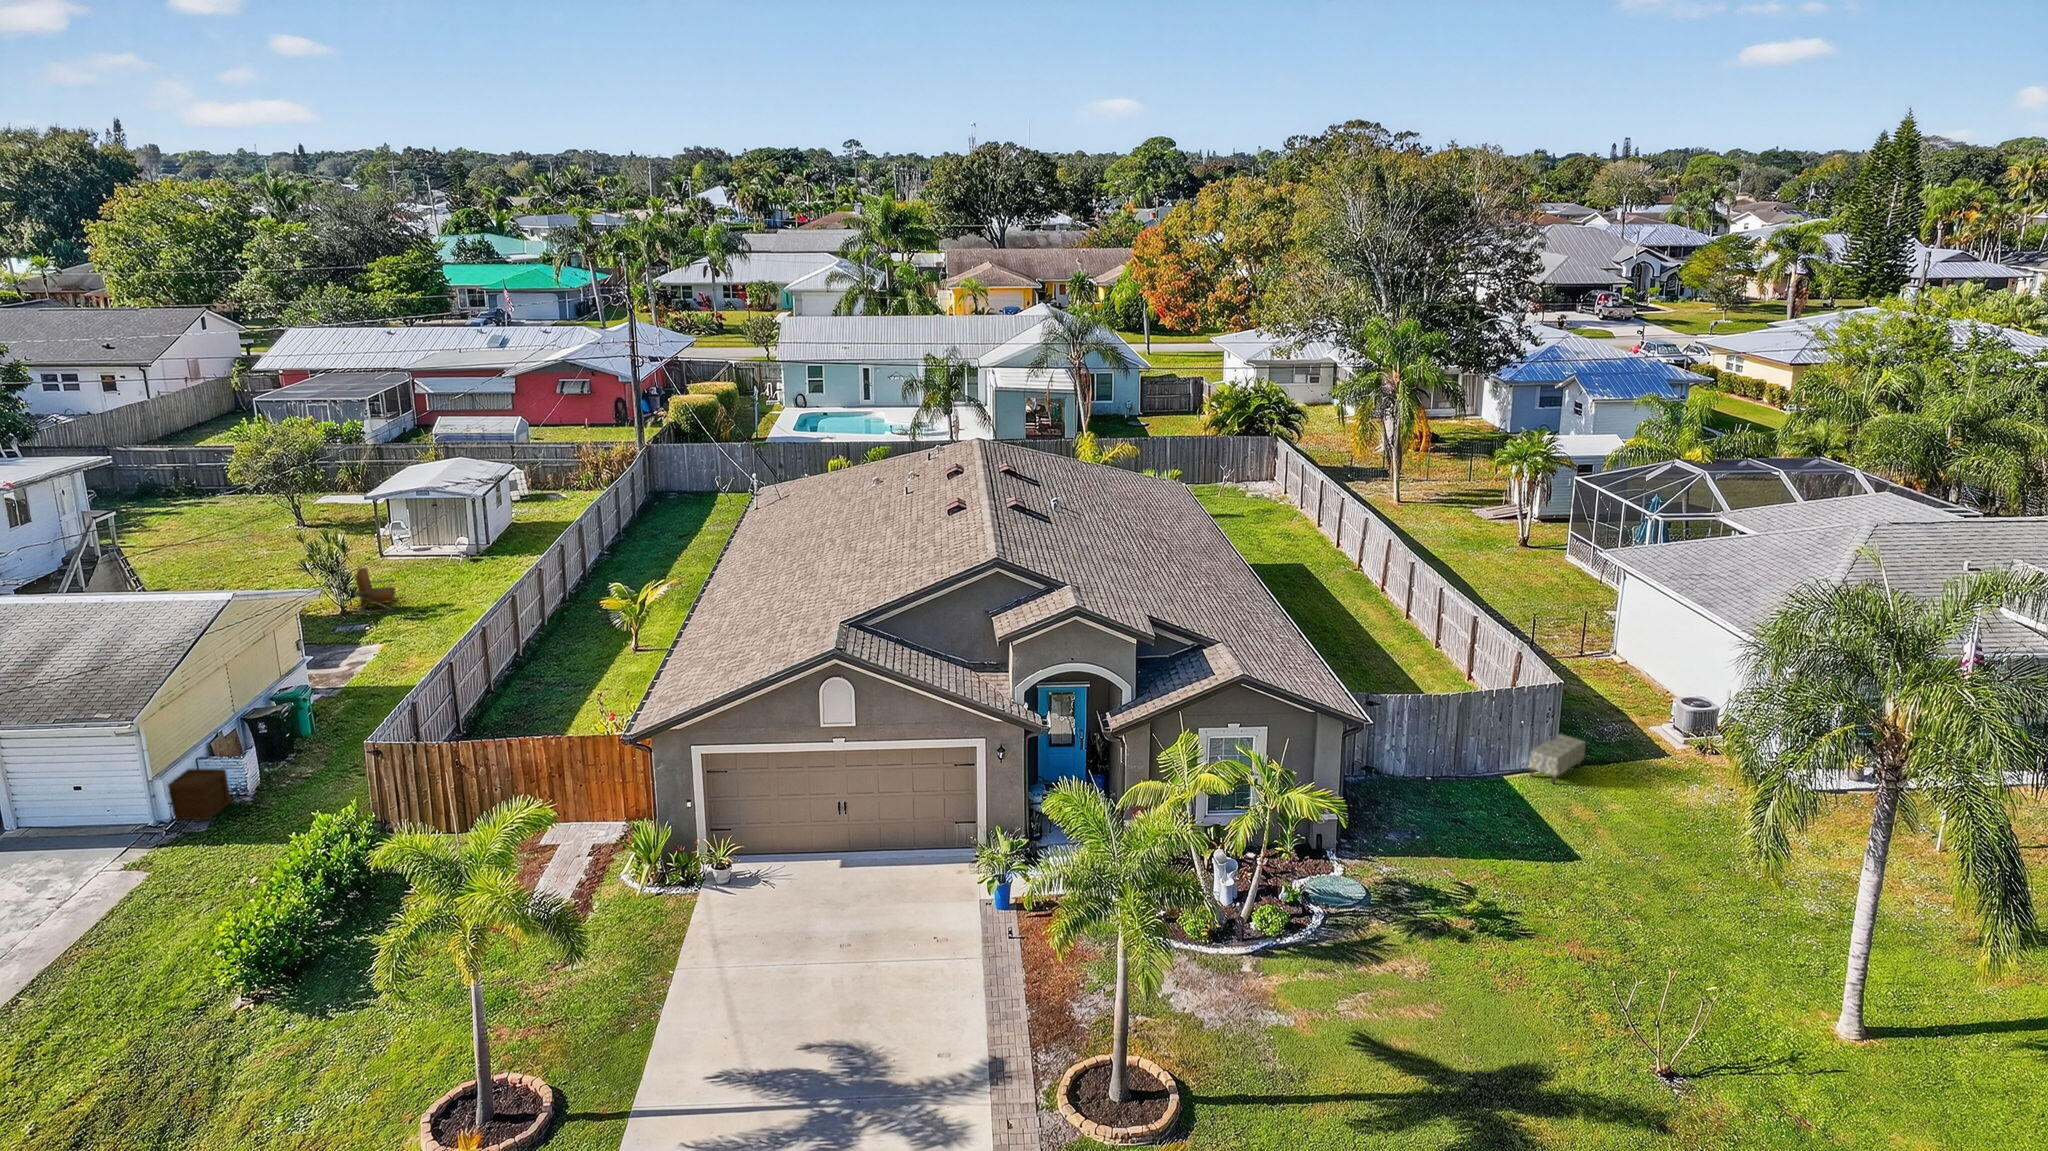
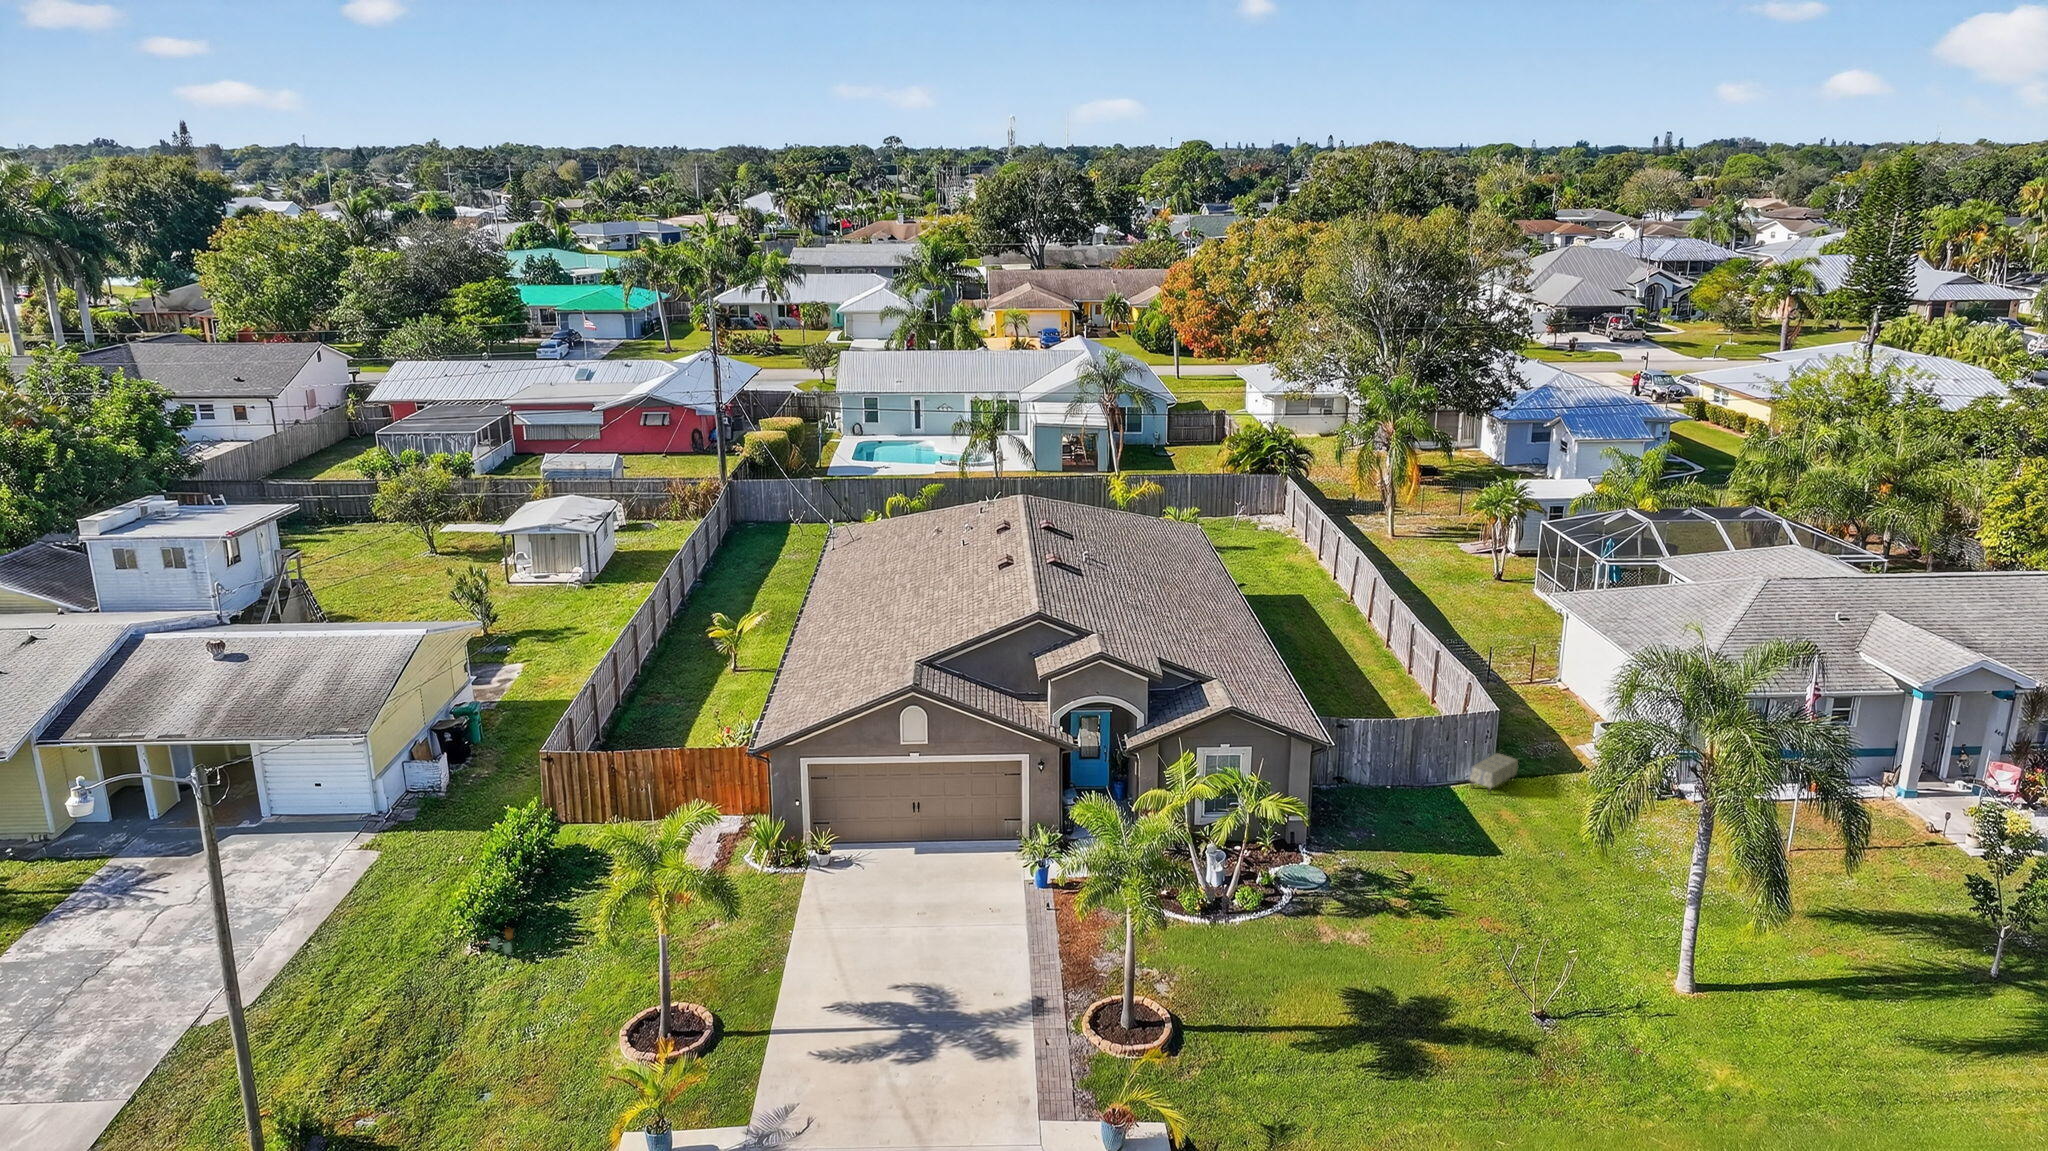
lounge chair: present [353,567,398,614] -> none [491,596,526,636]
wooden crate: present [168,769,231,820] -> none [382,771,430,811]
bucket: none [260,971,296,1008] -> present [490,929,513,954]

